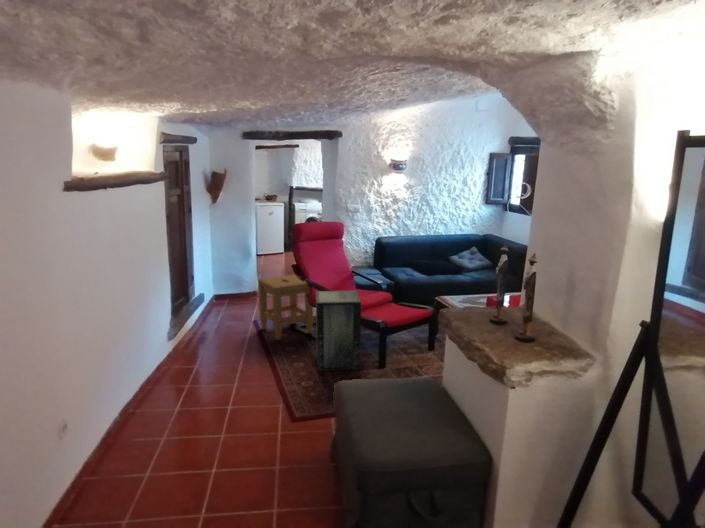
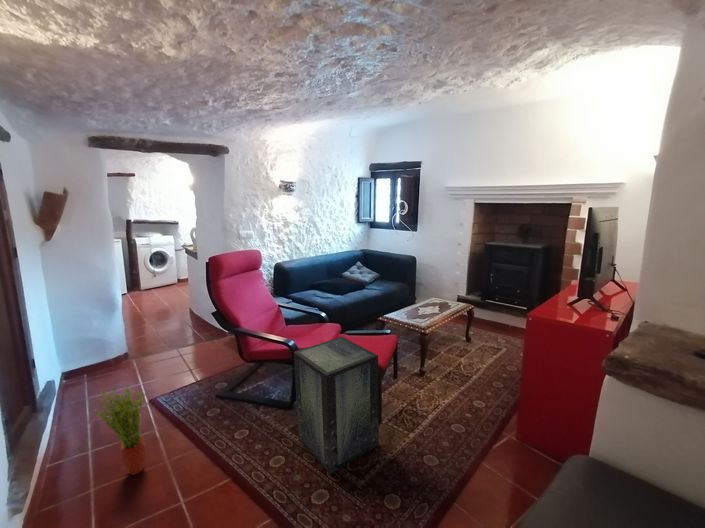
stool: present [258,275,313,340] -> none [168,326,261,432]
potted plant: none [209,289,234,344] -> present [95,387,147,475]

